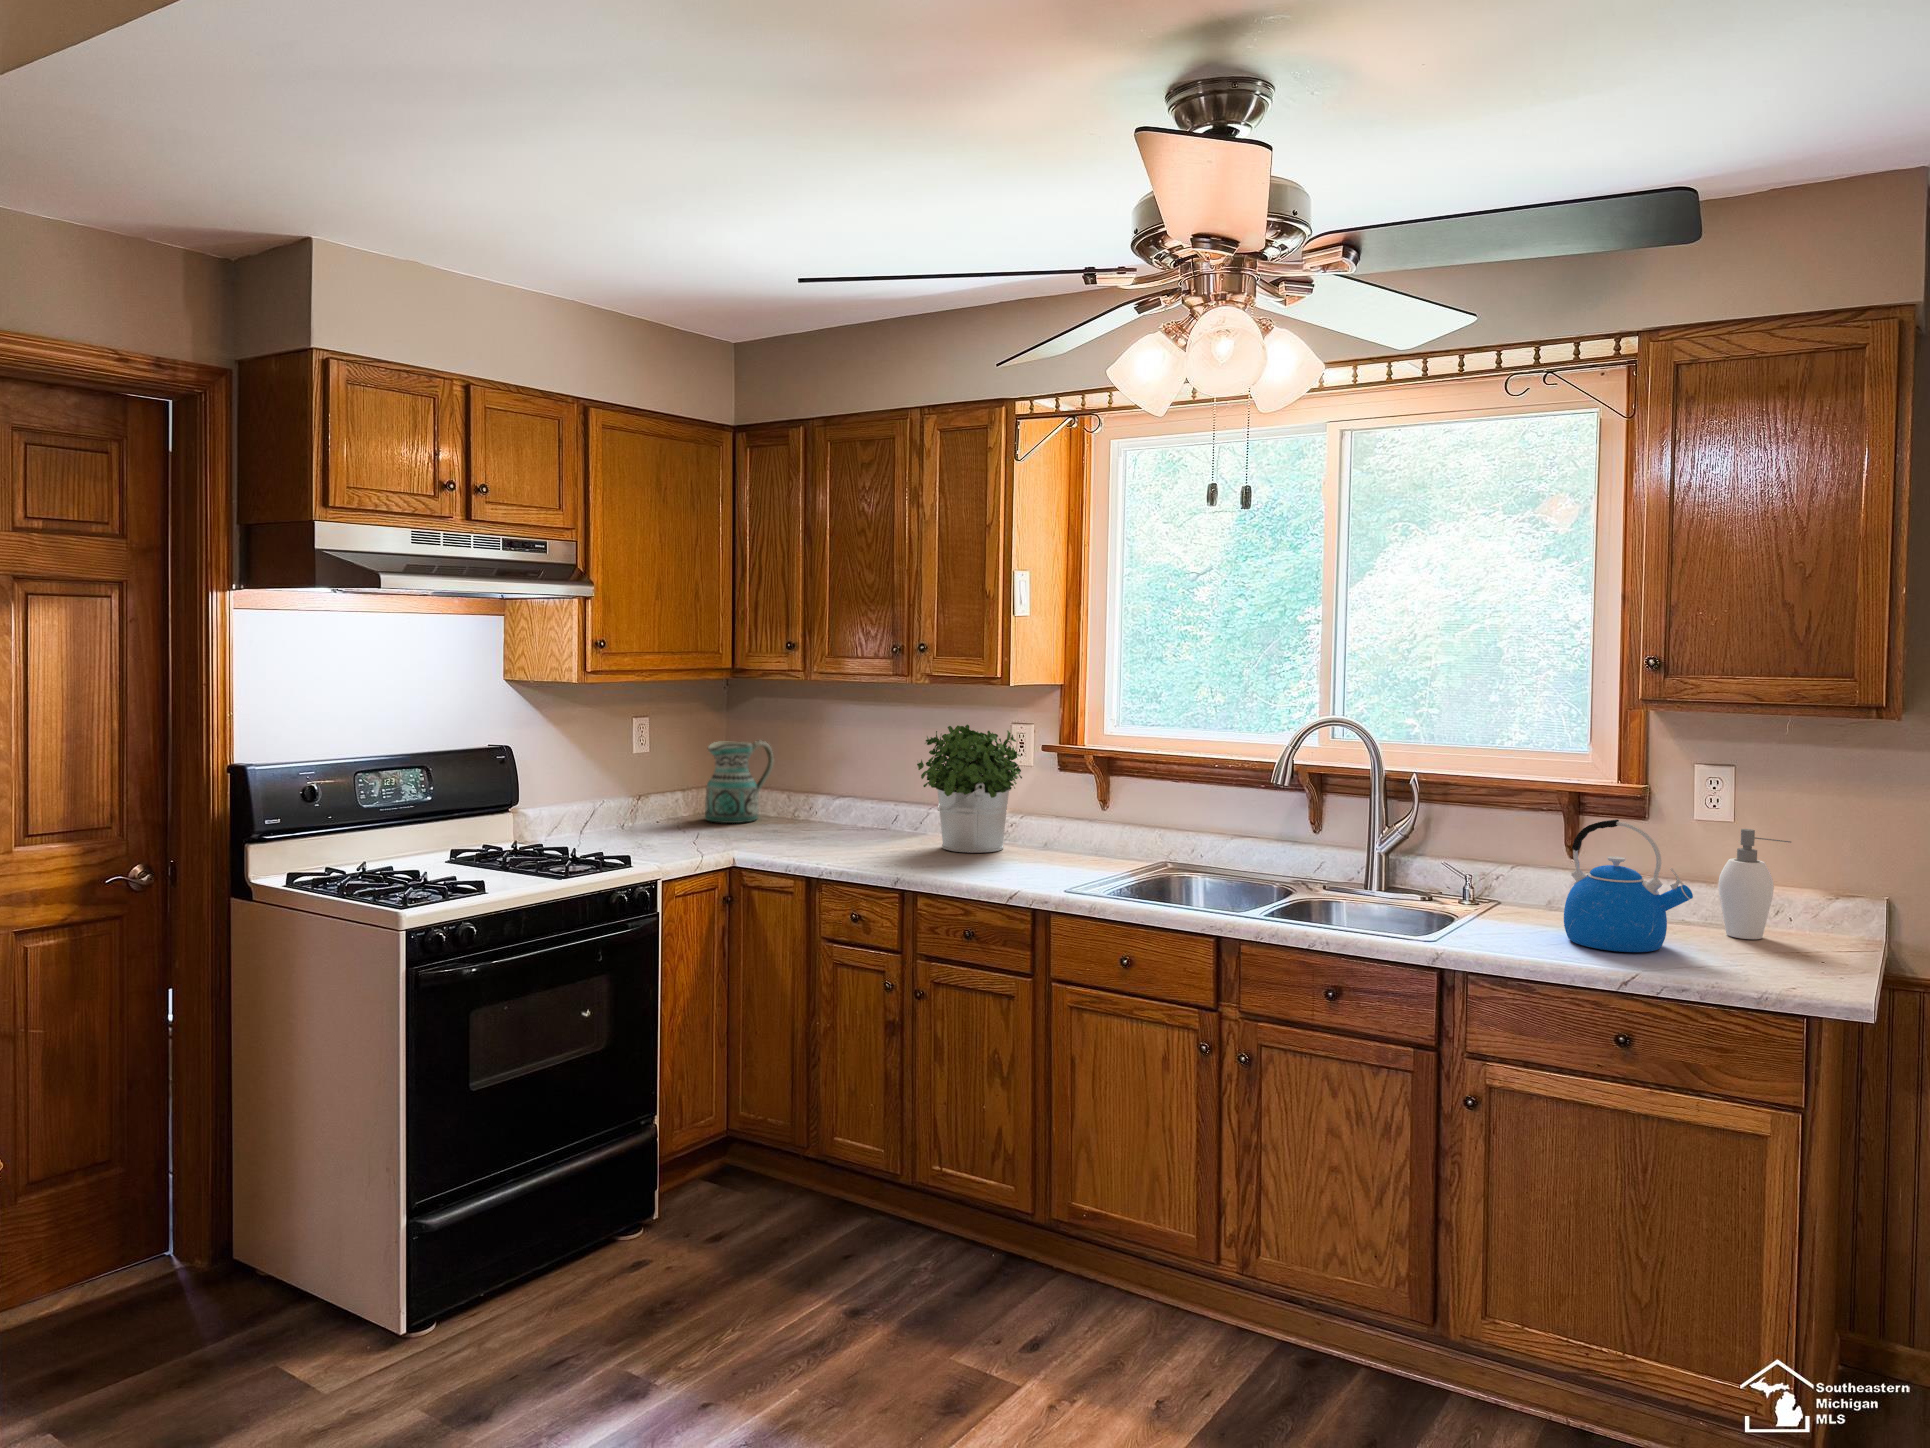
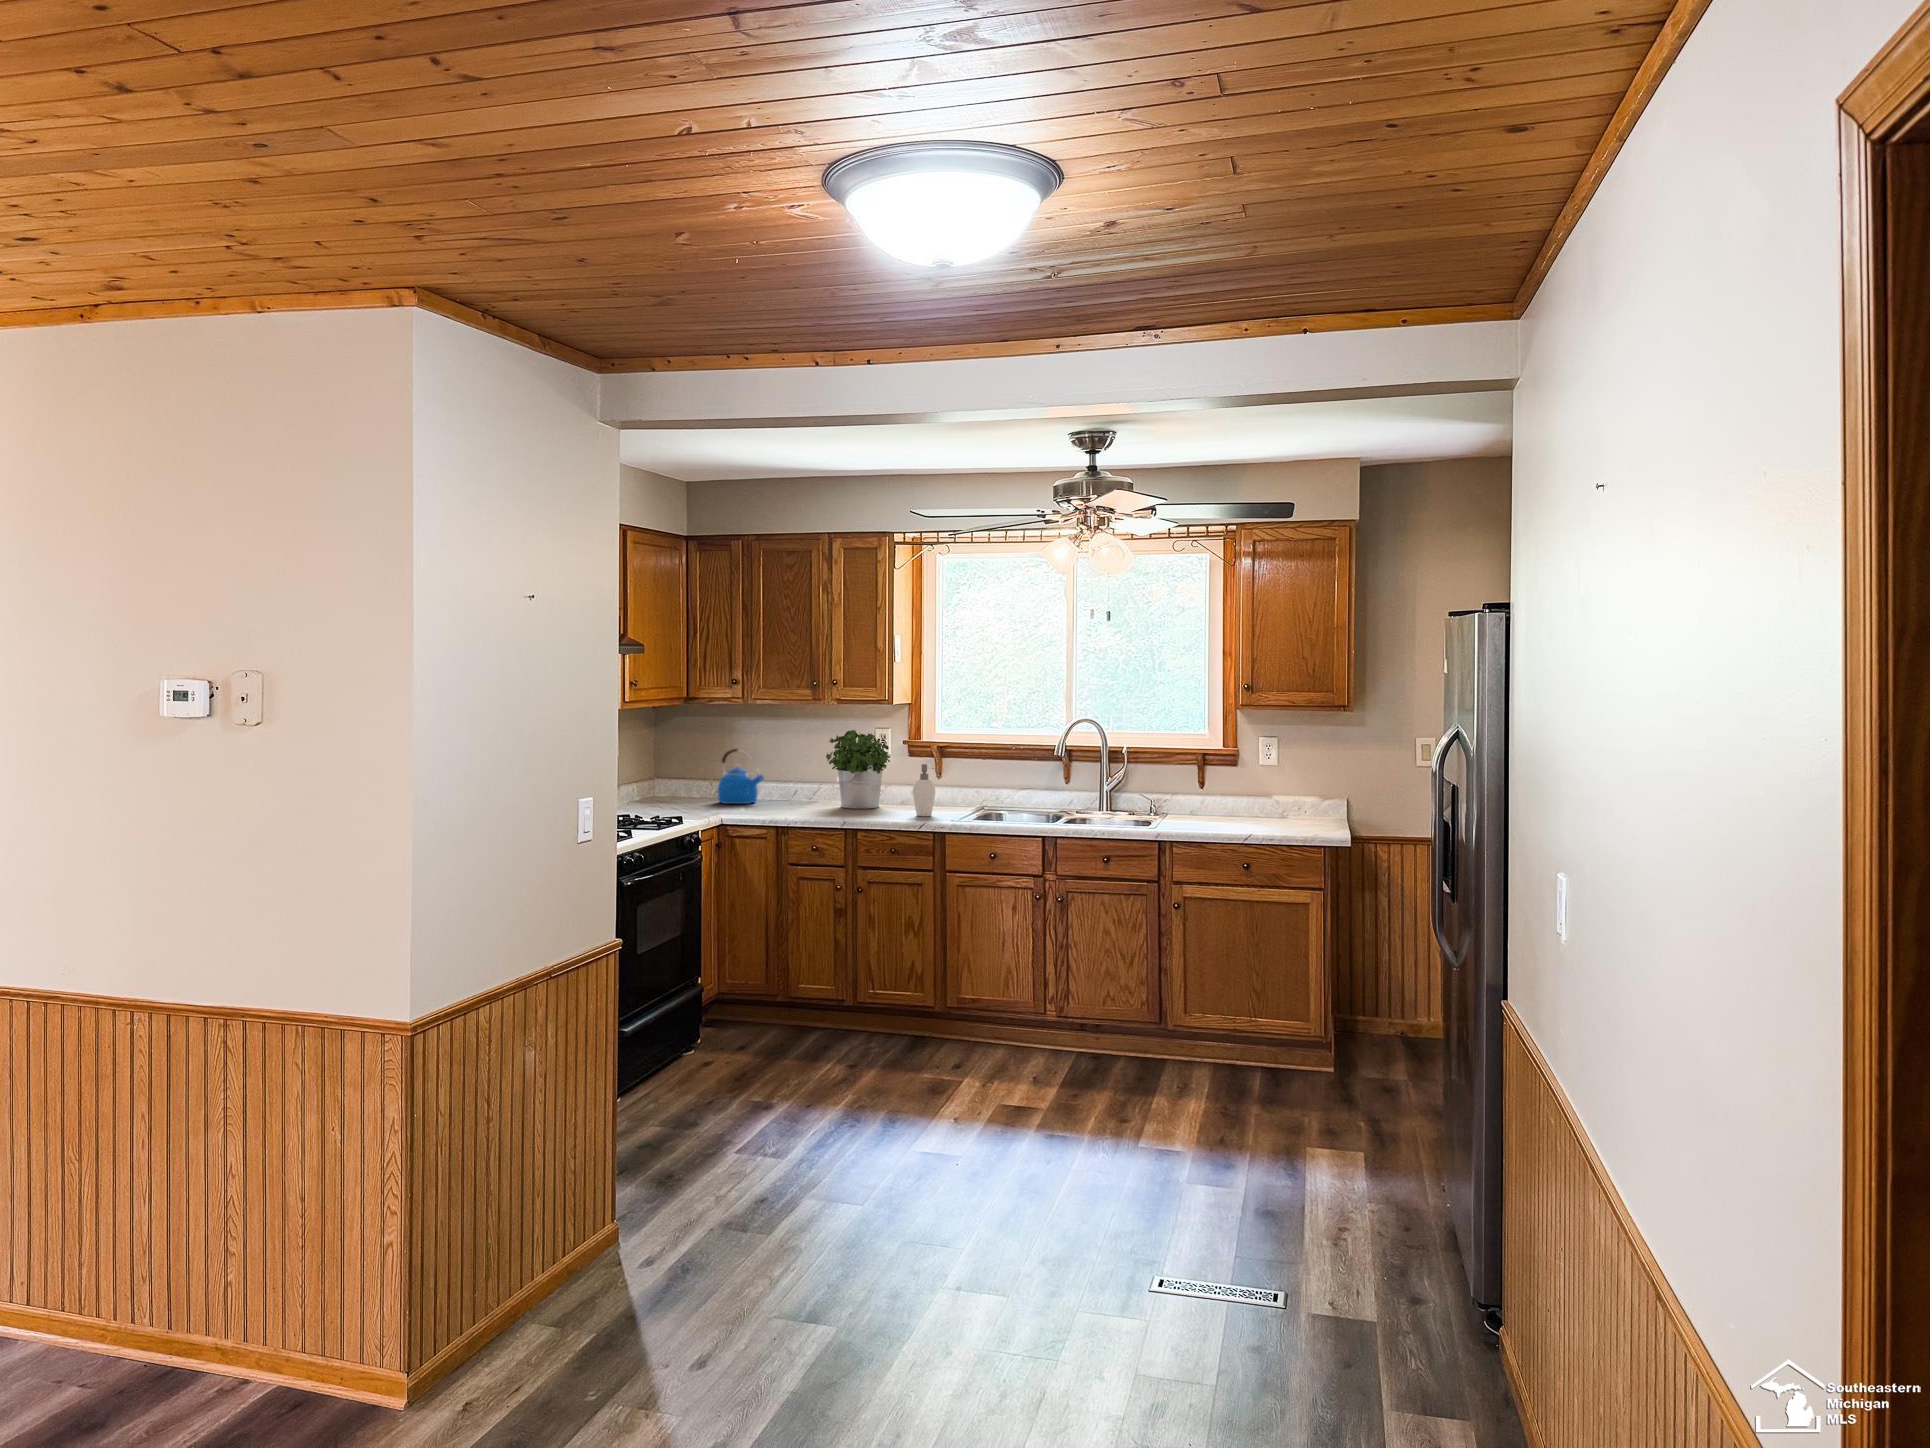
ceramic pitcher: present [705,740,774,823] -> none [656,746,699,802]
kettle: present [1564,820,1693,952] -> present [718,748,764,804]
soap dispenser: present [1718,829,1791,939] -> present [913,764,940,816]

